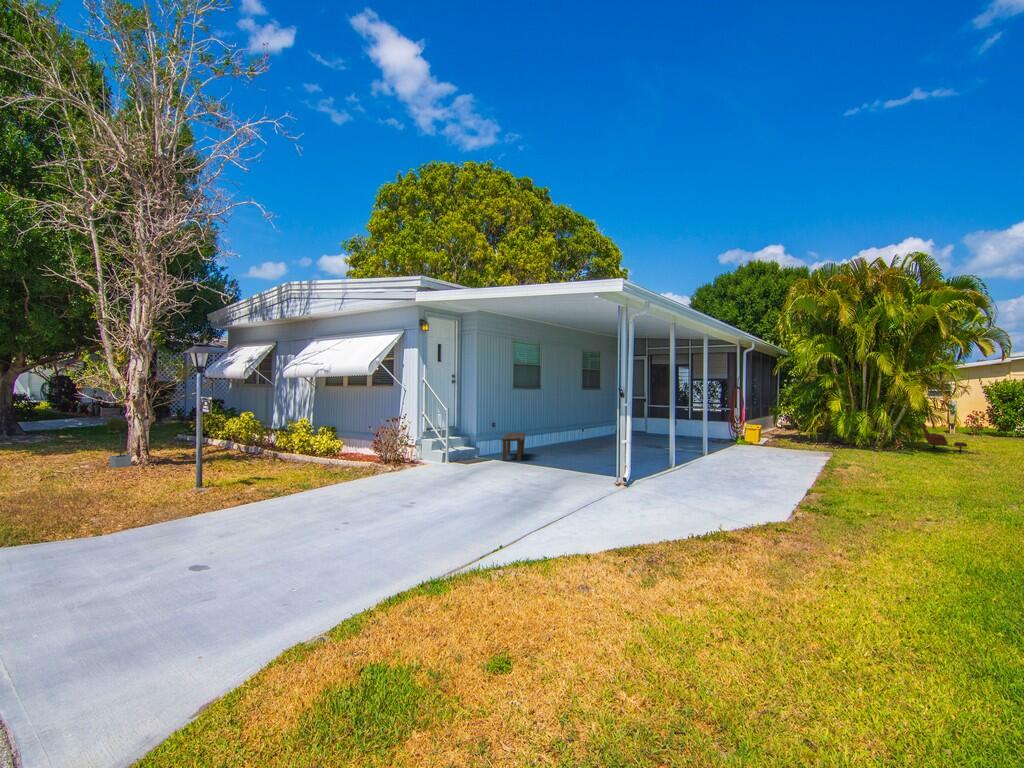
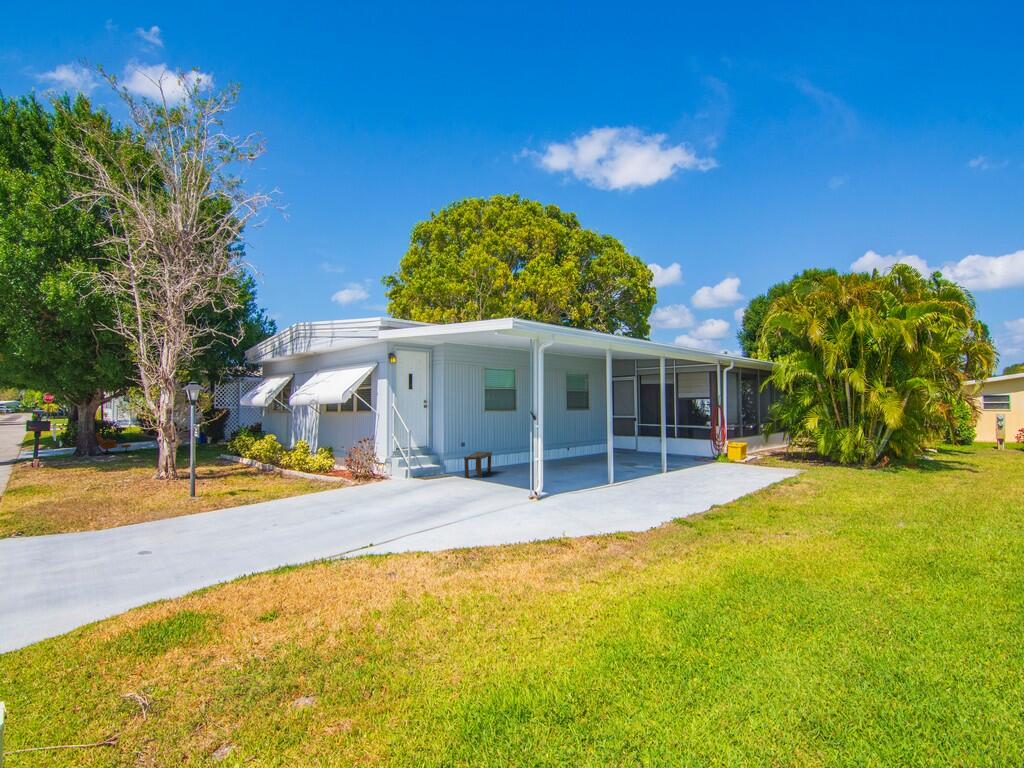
potted tree: present [106,417,131,468] -> none [141,441,161,482]
lounge chair: present [921,423,969,454] -> present [96,433,131,454]

